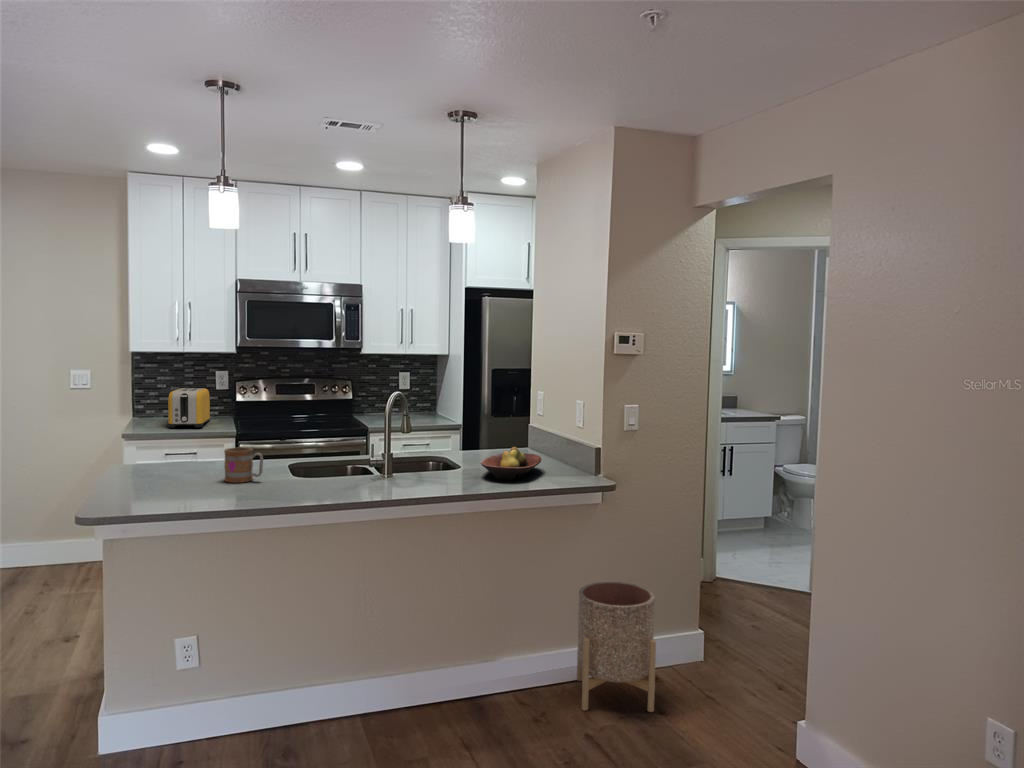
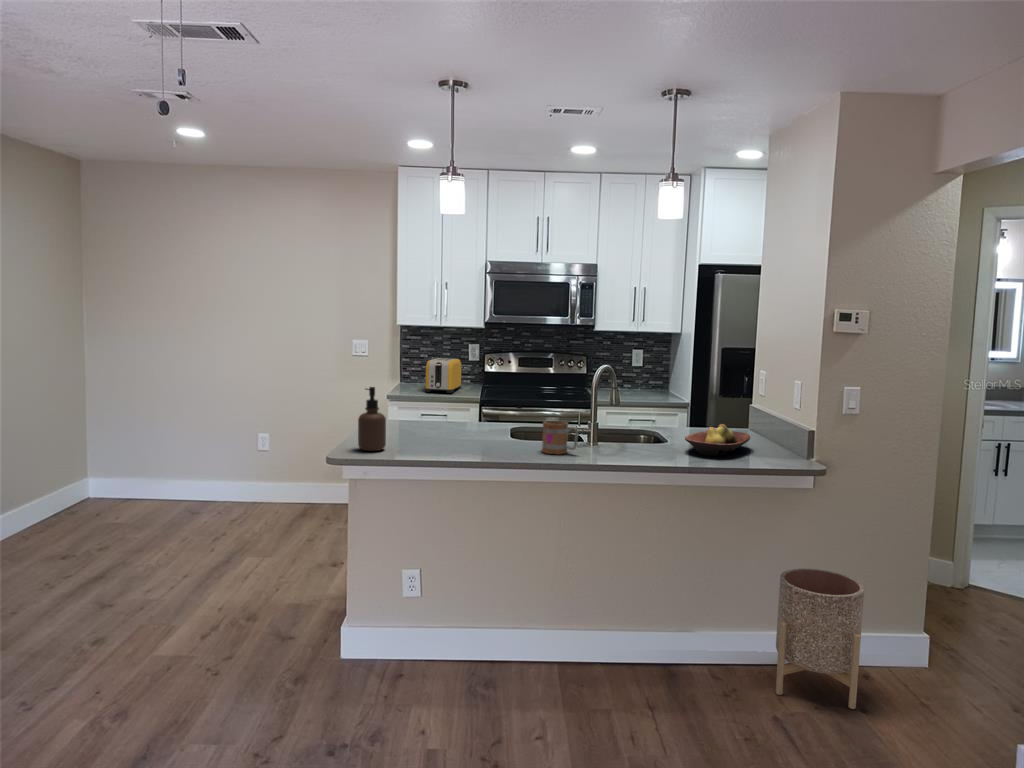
soap dispenser: none [114,428,150,505] -> present [358,387,386,451]
mug: present [224,448,263,483] -> present [542,421,578,454]

